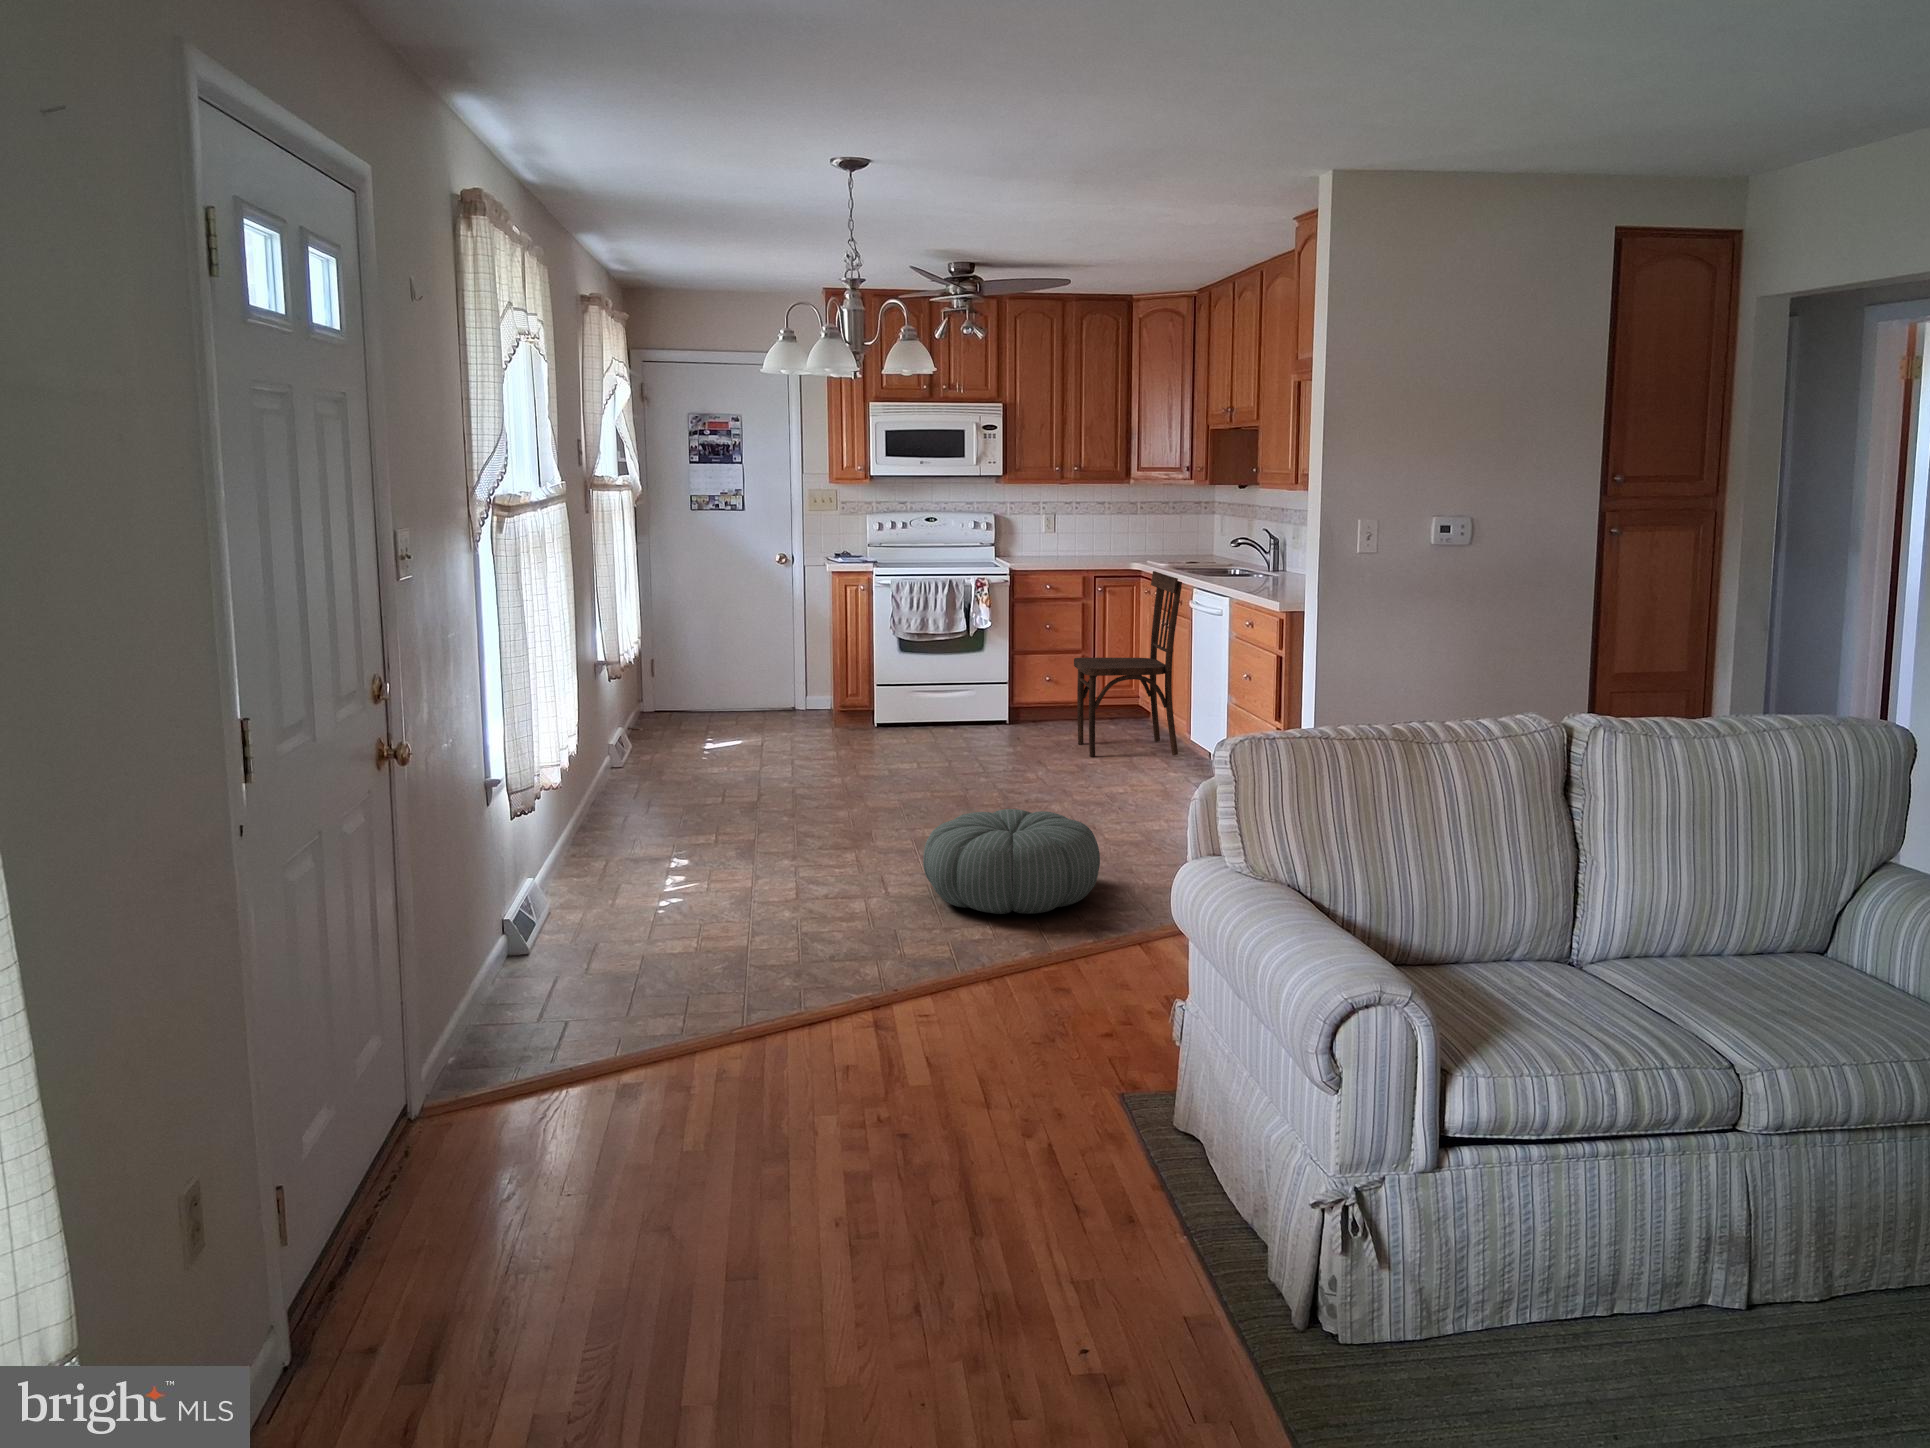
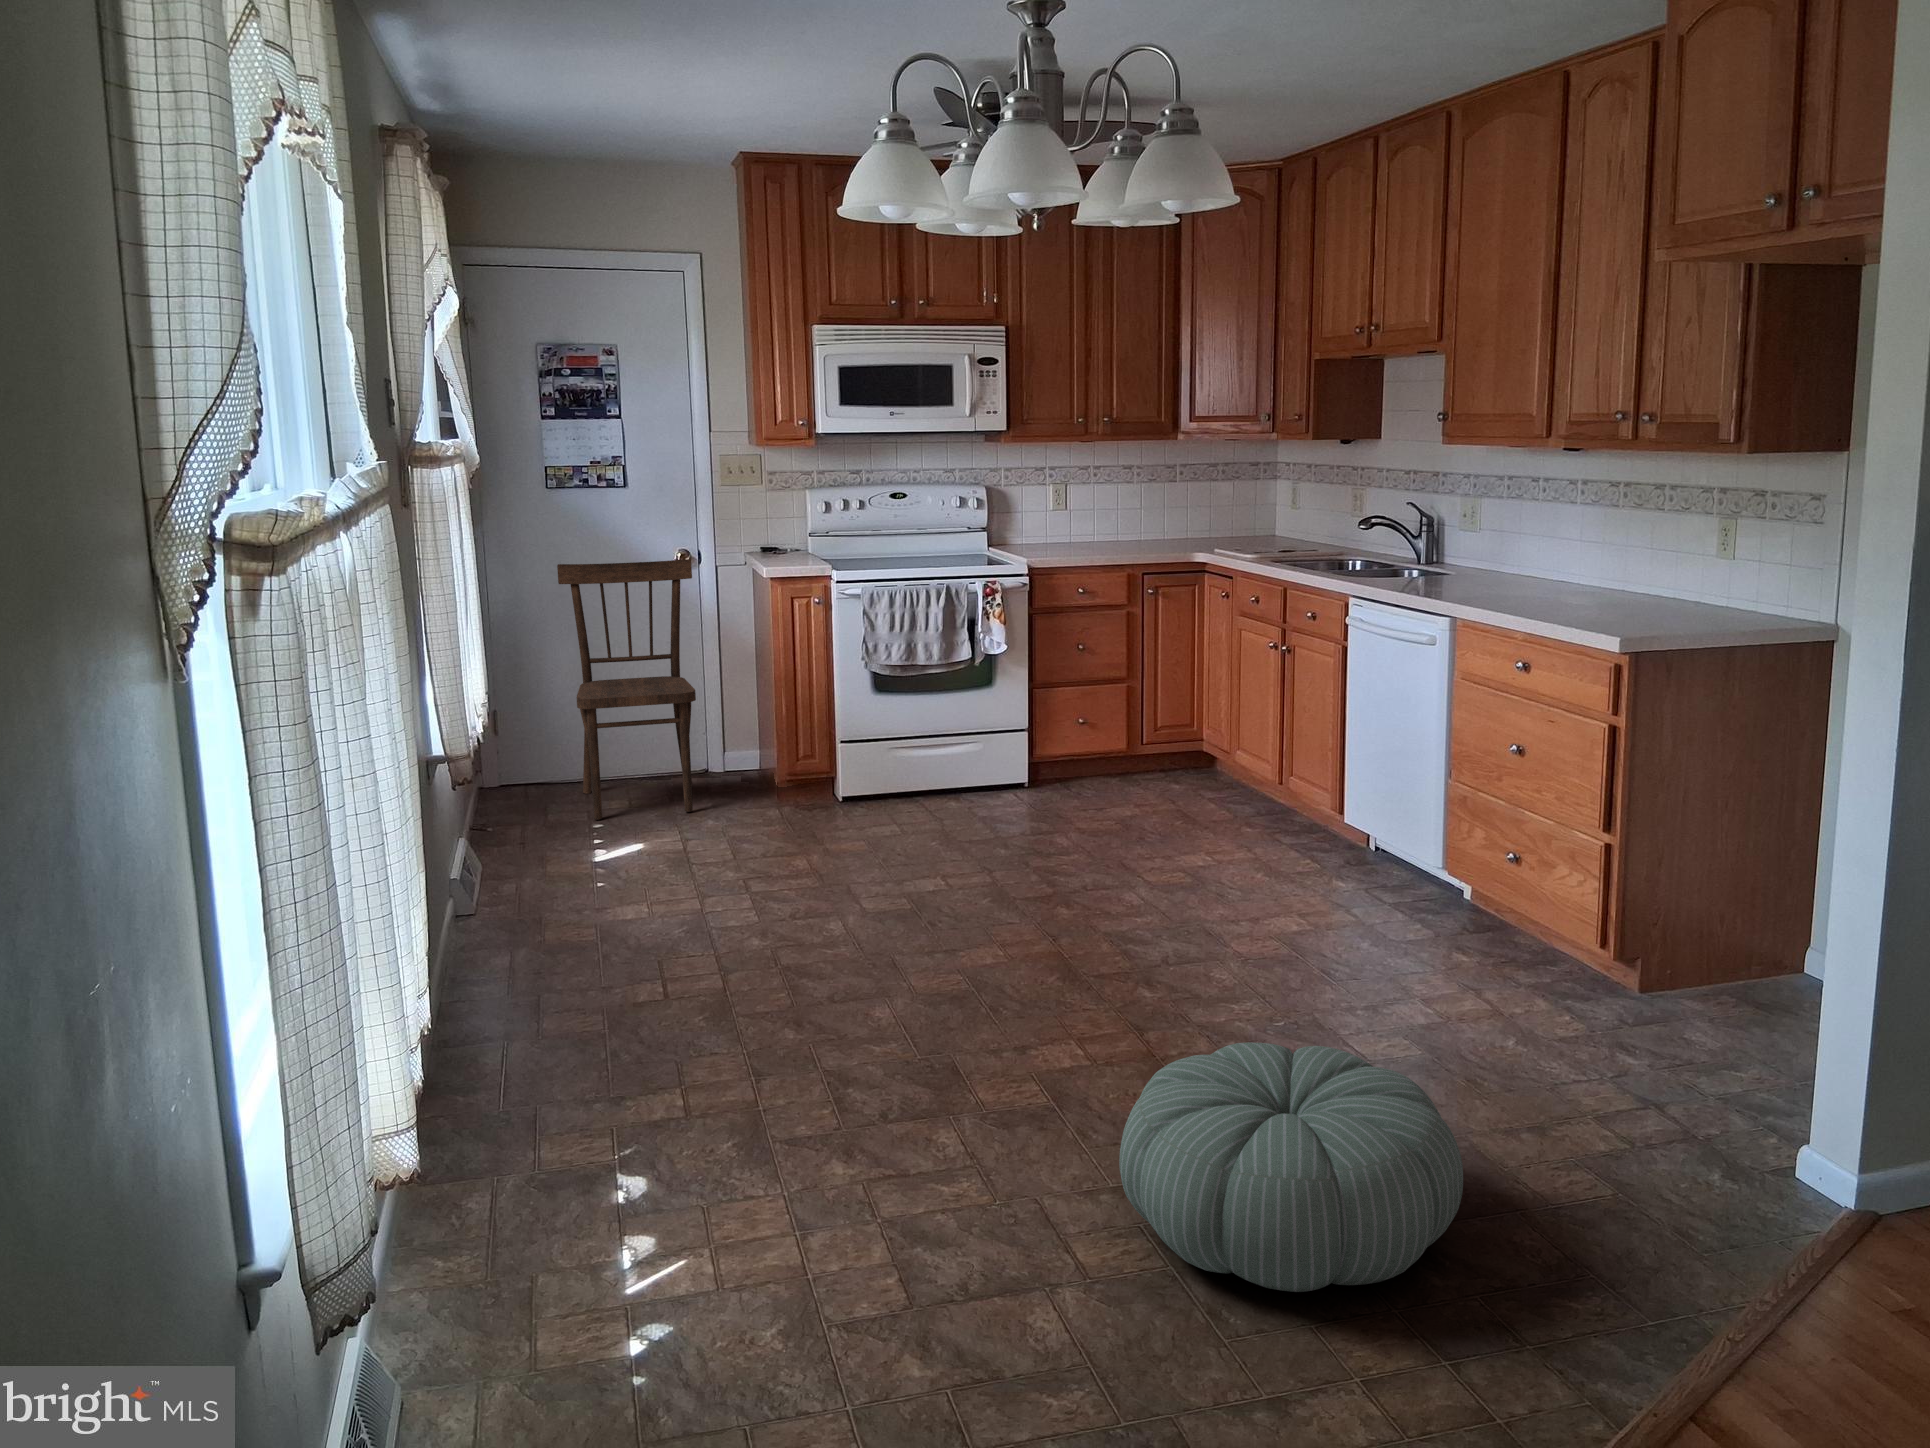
dining chair: present [1074,571,1182,756] -> present [557,559,696,820]

